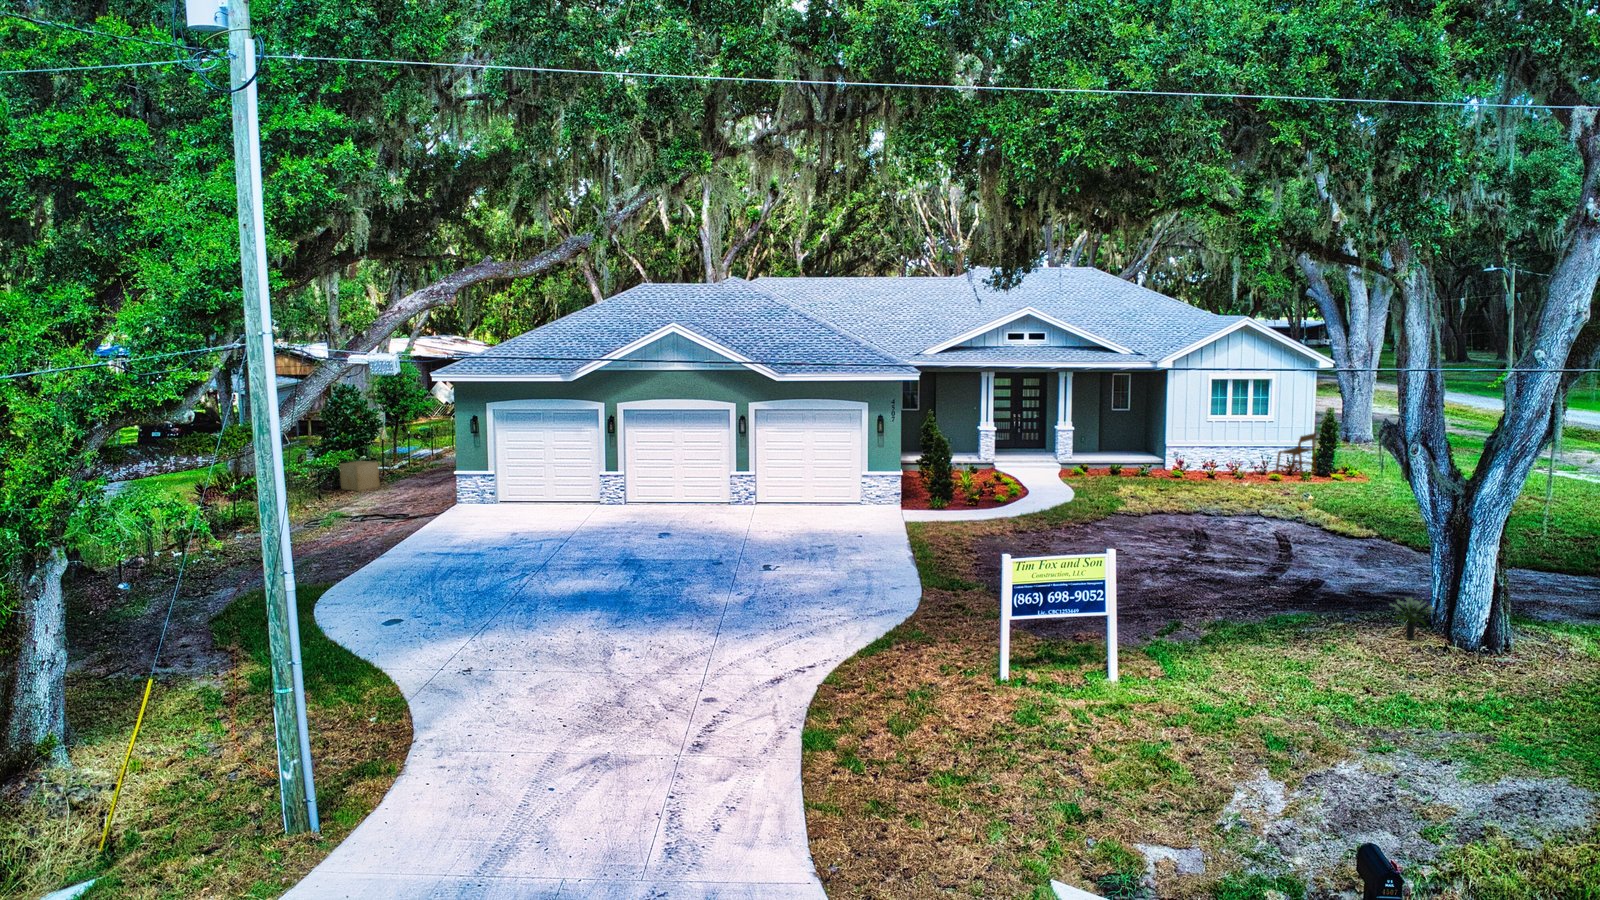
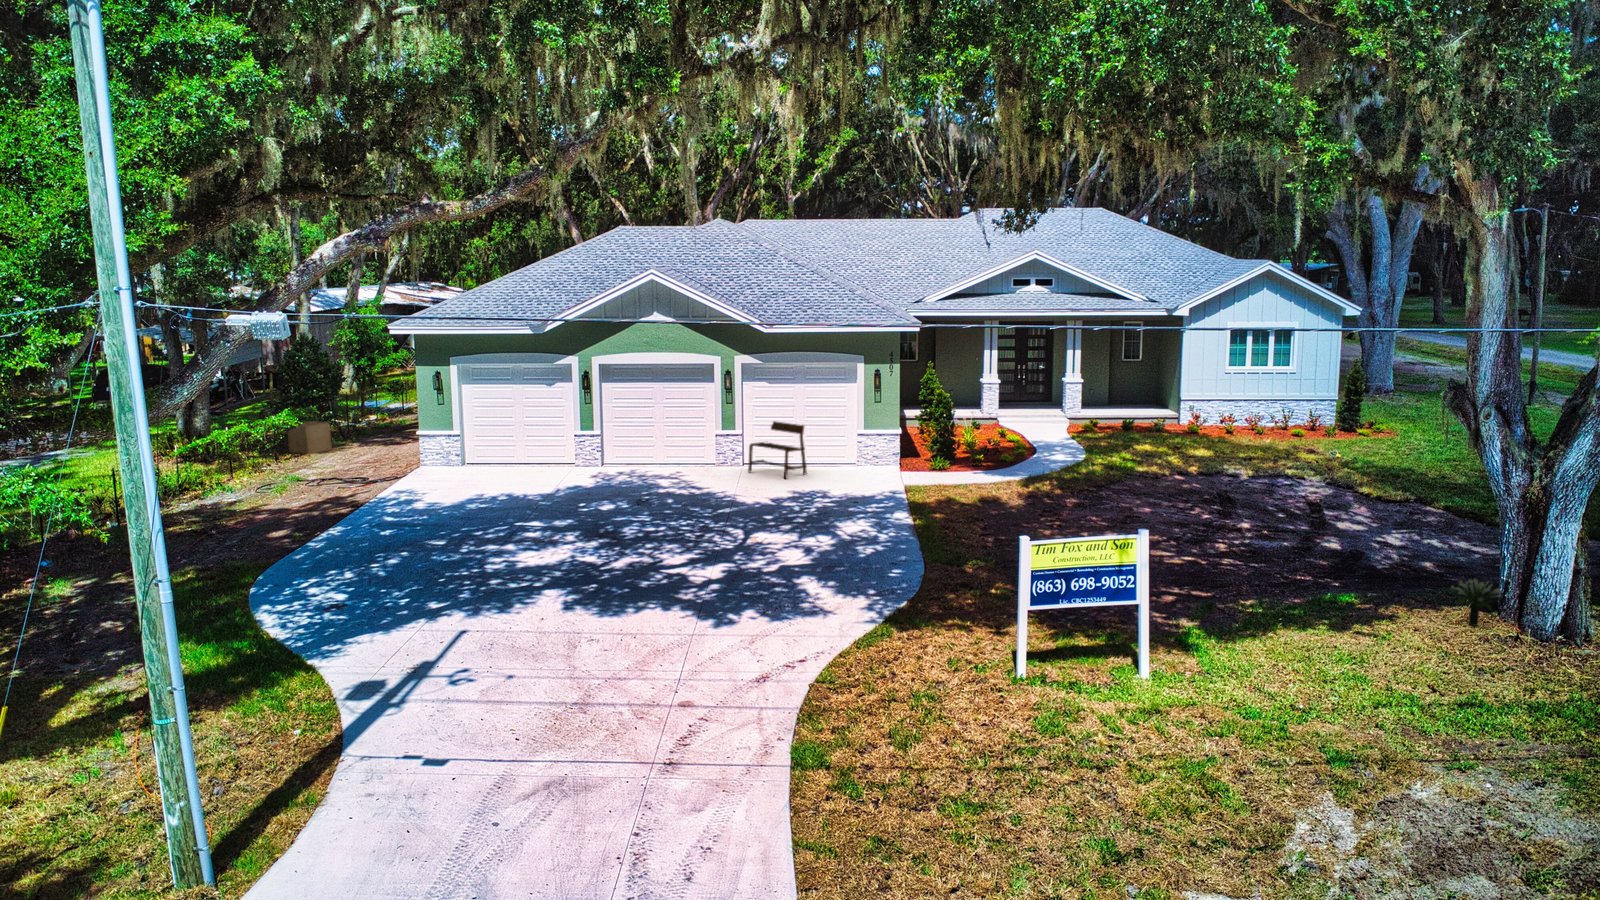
bench: present [1276,433,1317,475] -> present [748,421,807,479]

